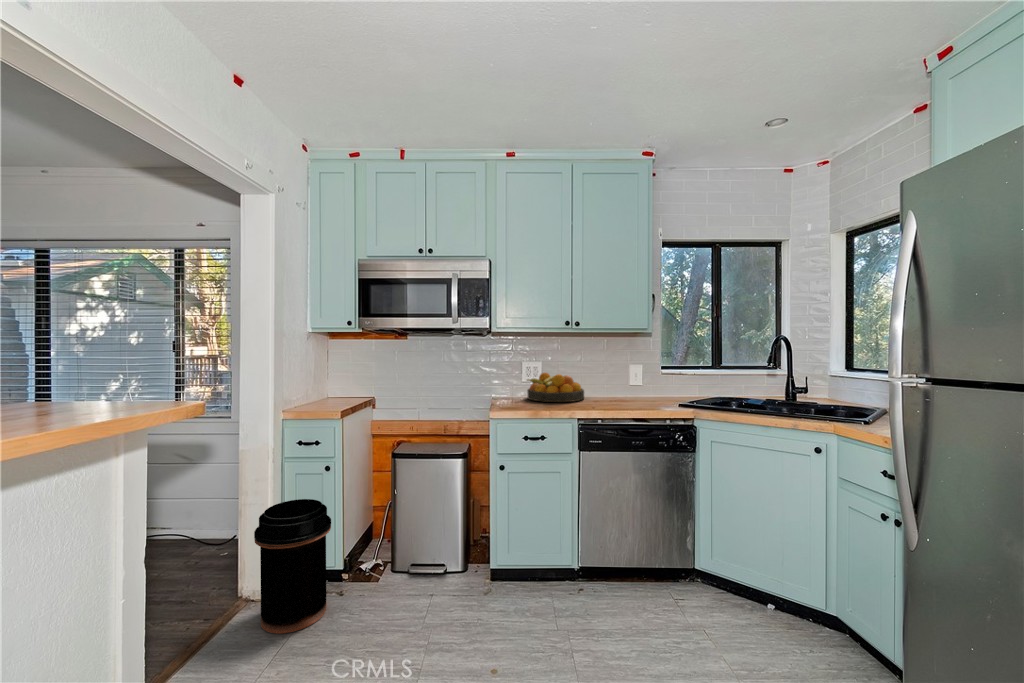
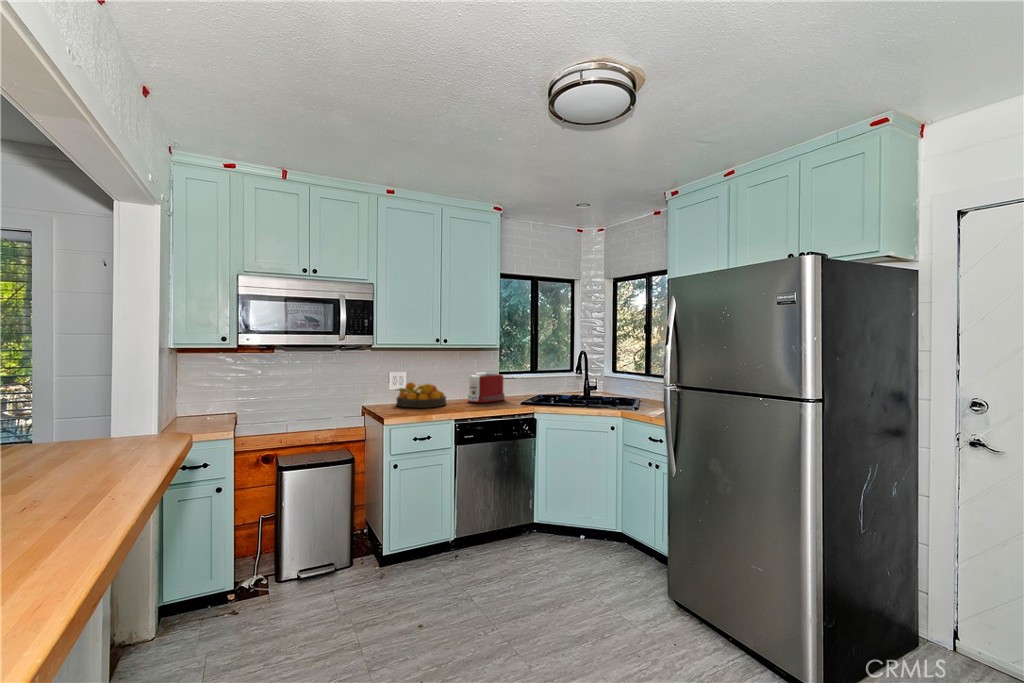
toaster: none [613,365,663,401] -> present [468,374,505,403]
trash can: present [254,499,331,634] -> none [159,519,242,655]

